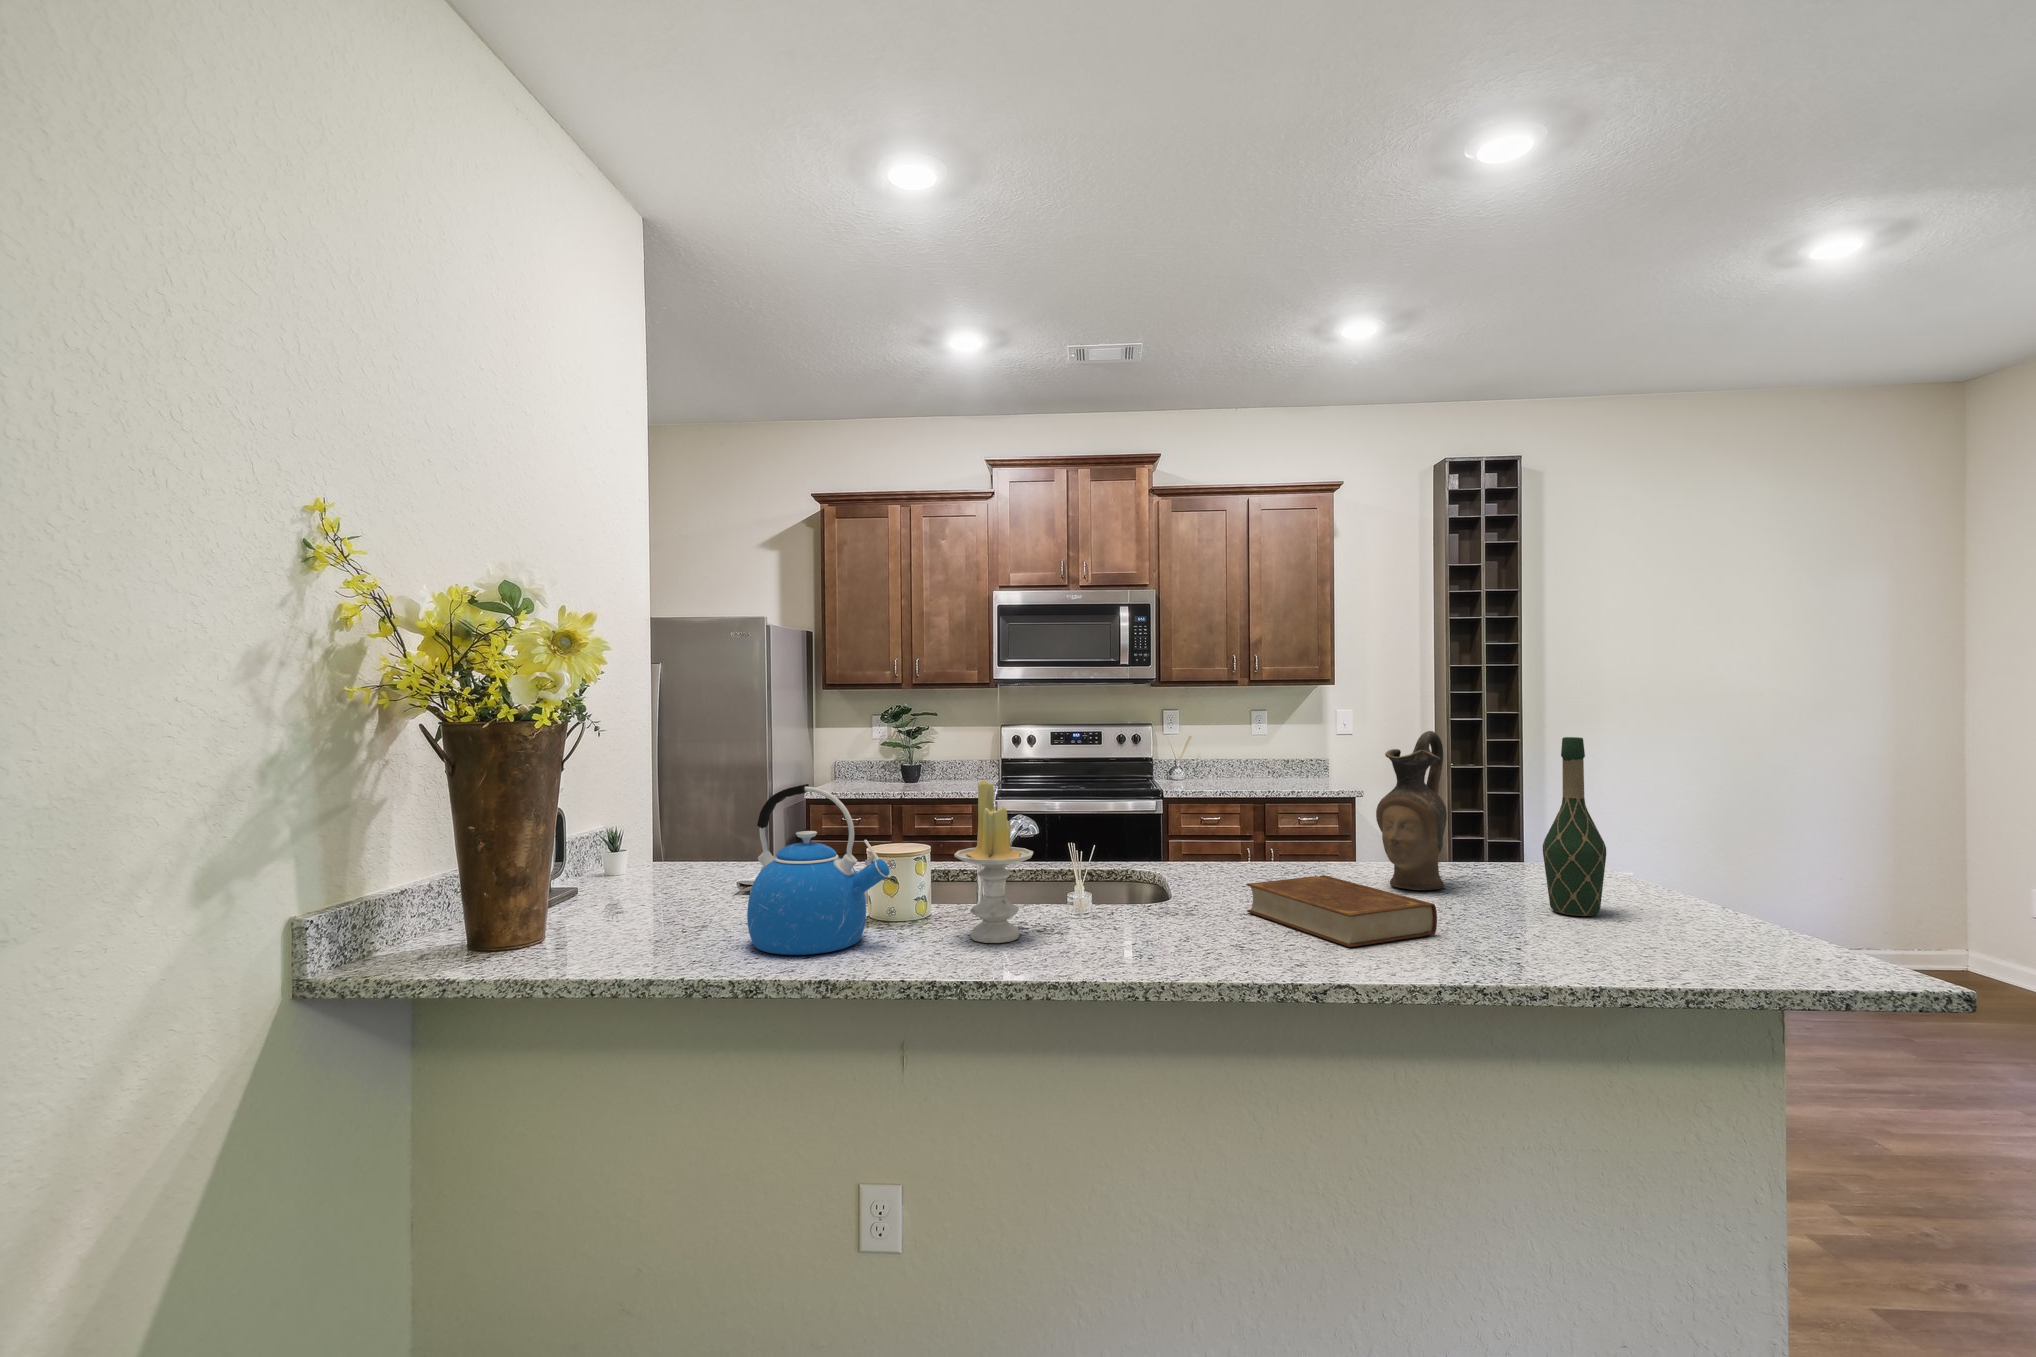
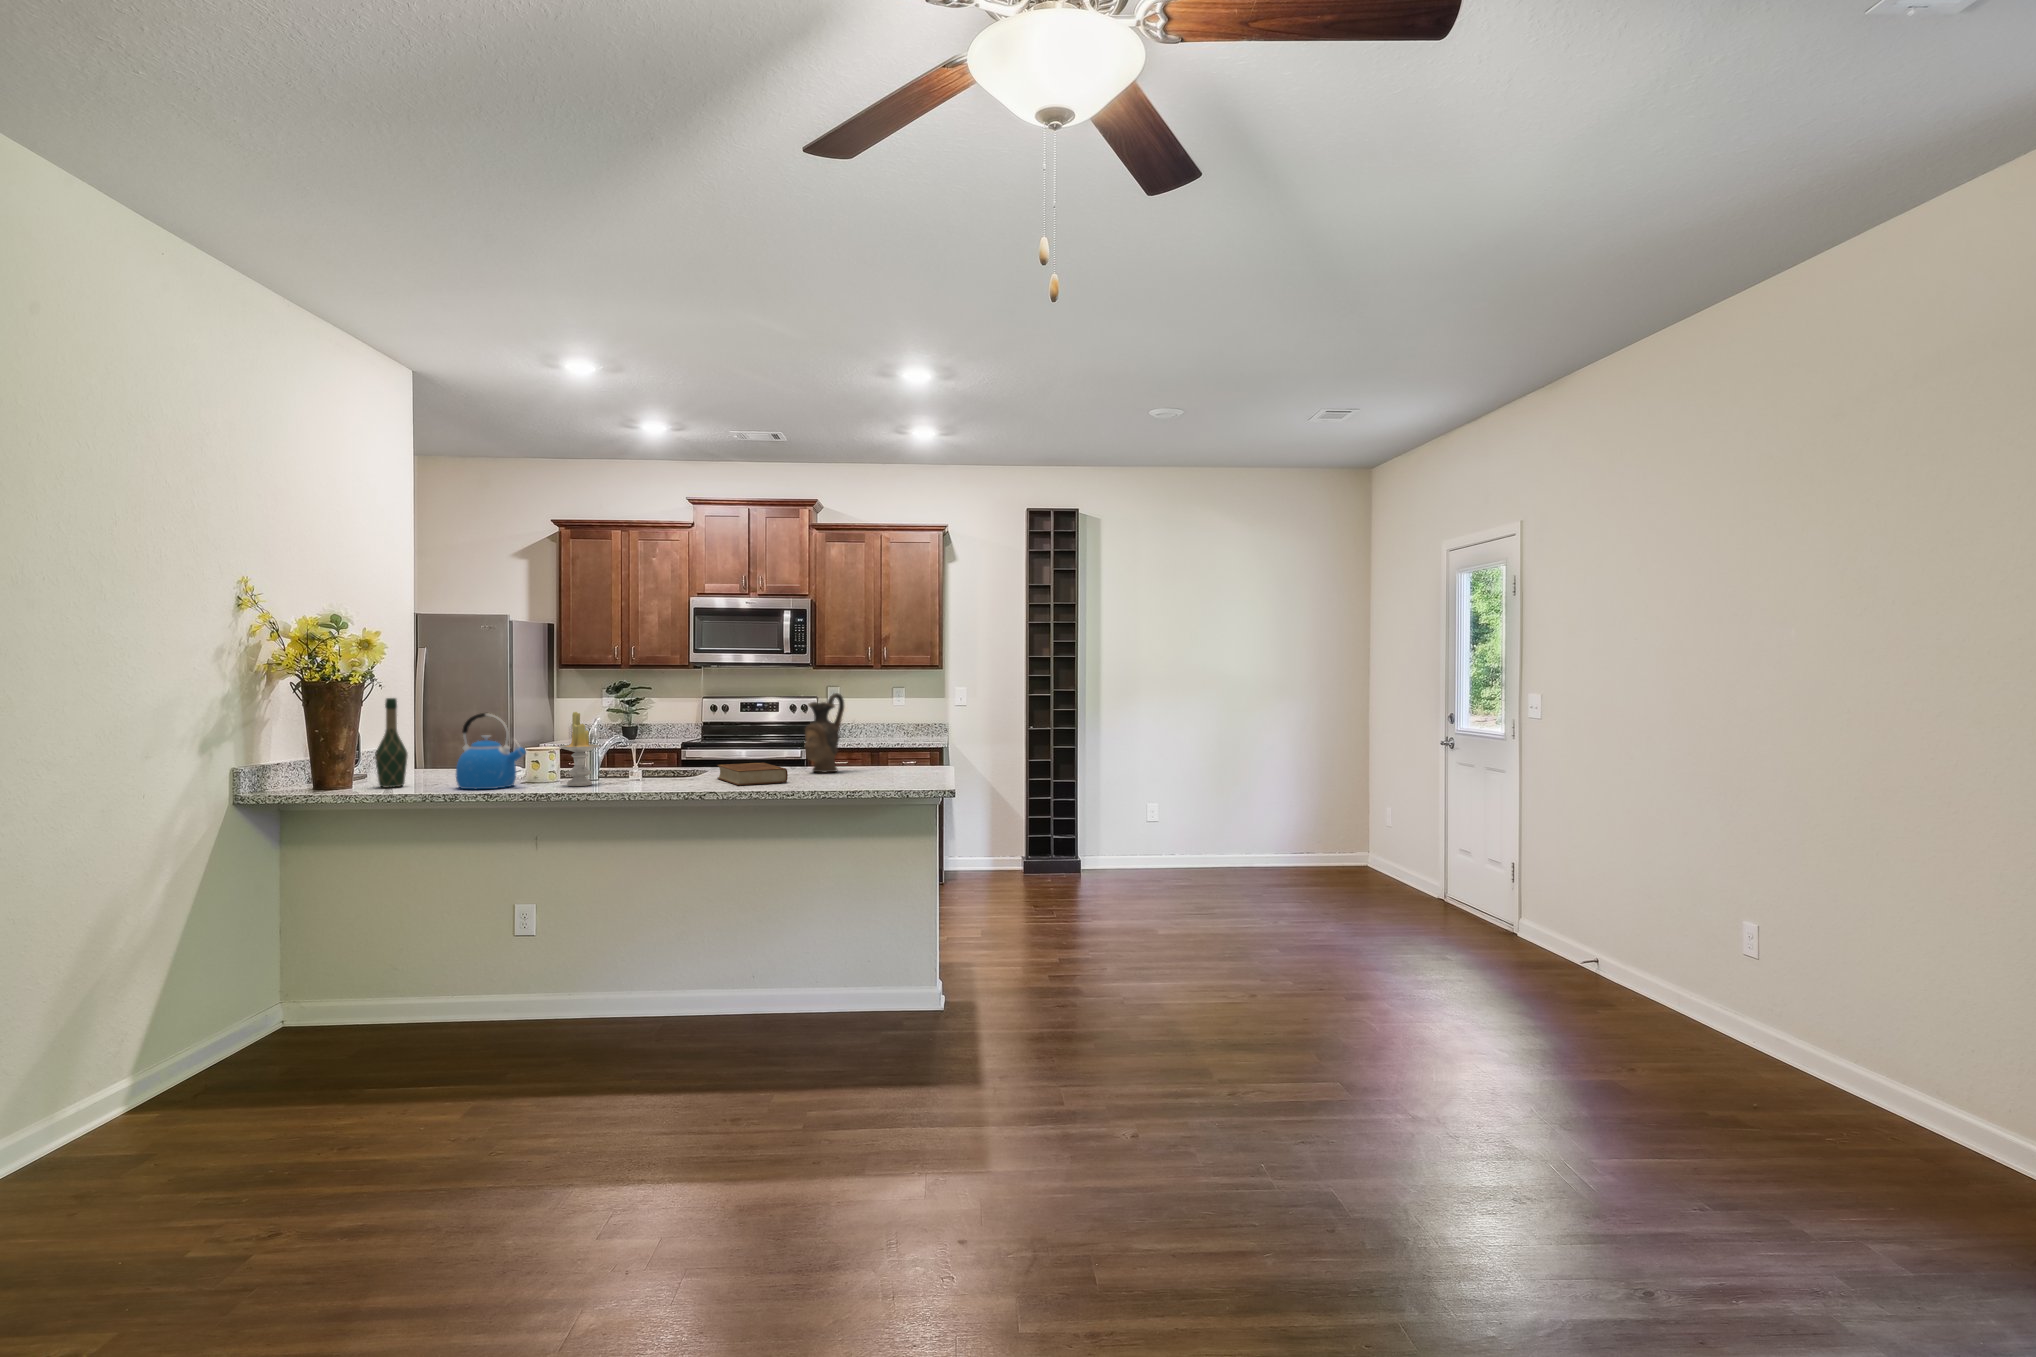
wine bottle: present [1543,737,1606,916] -> present [375,698,408,788]

